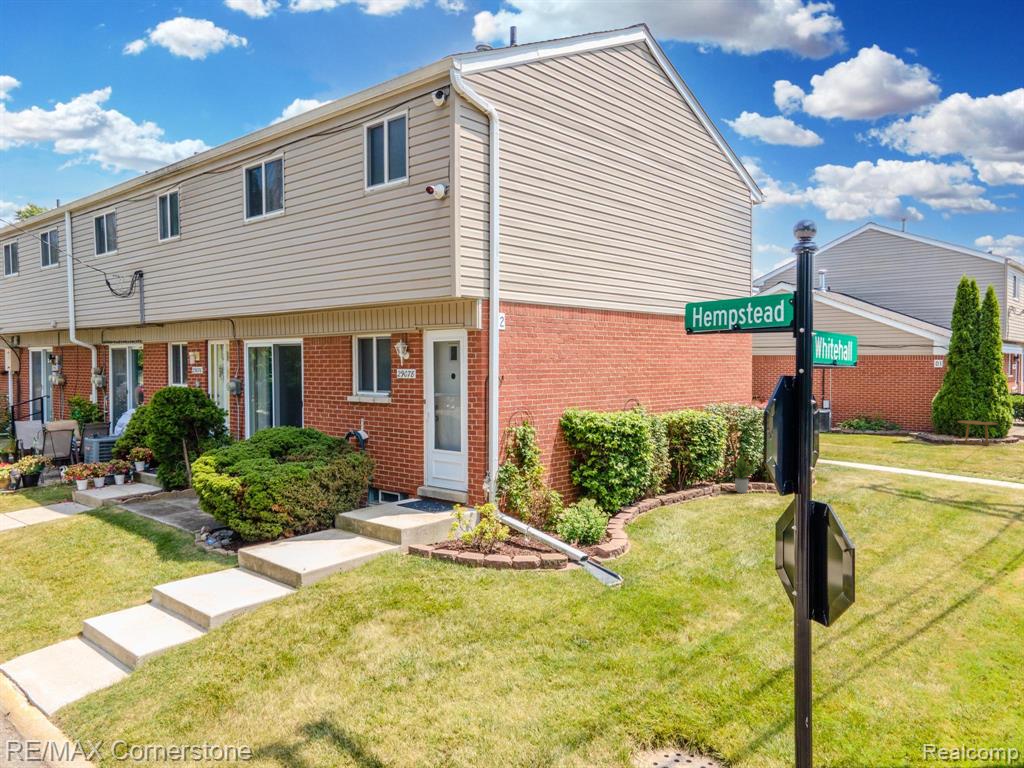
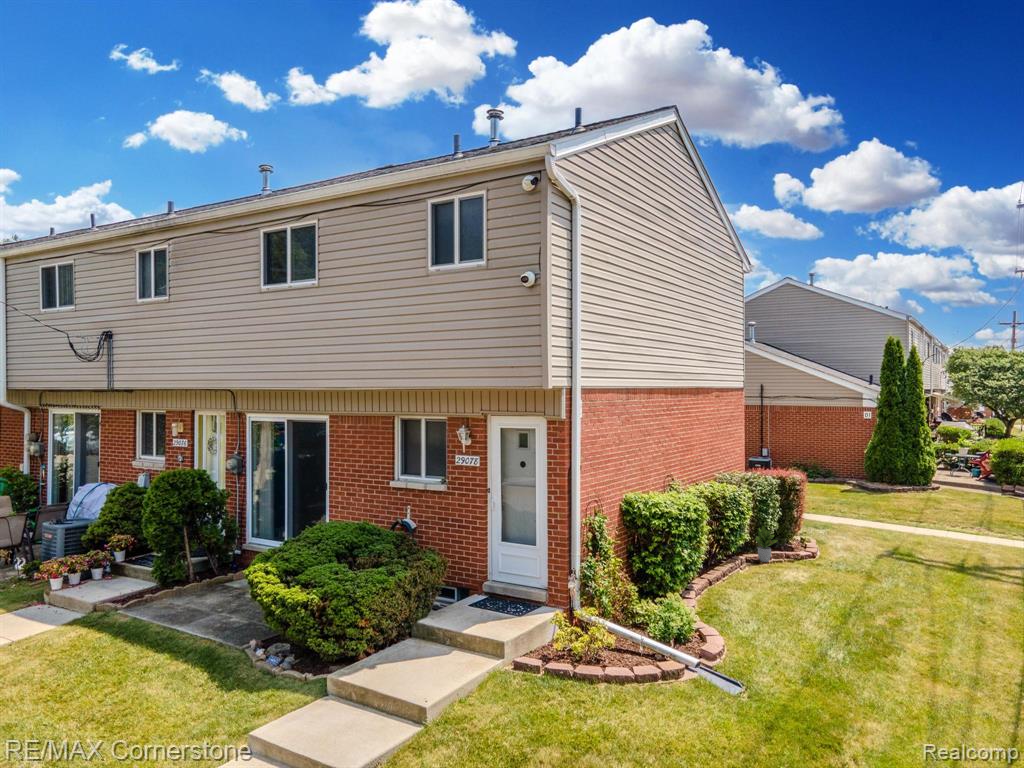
round table: present [958,420,997,446] -> none [891,469,927,493]

